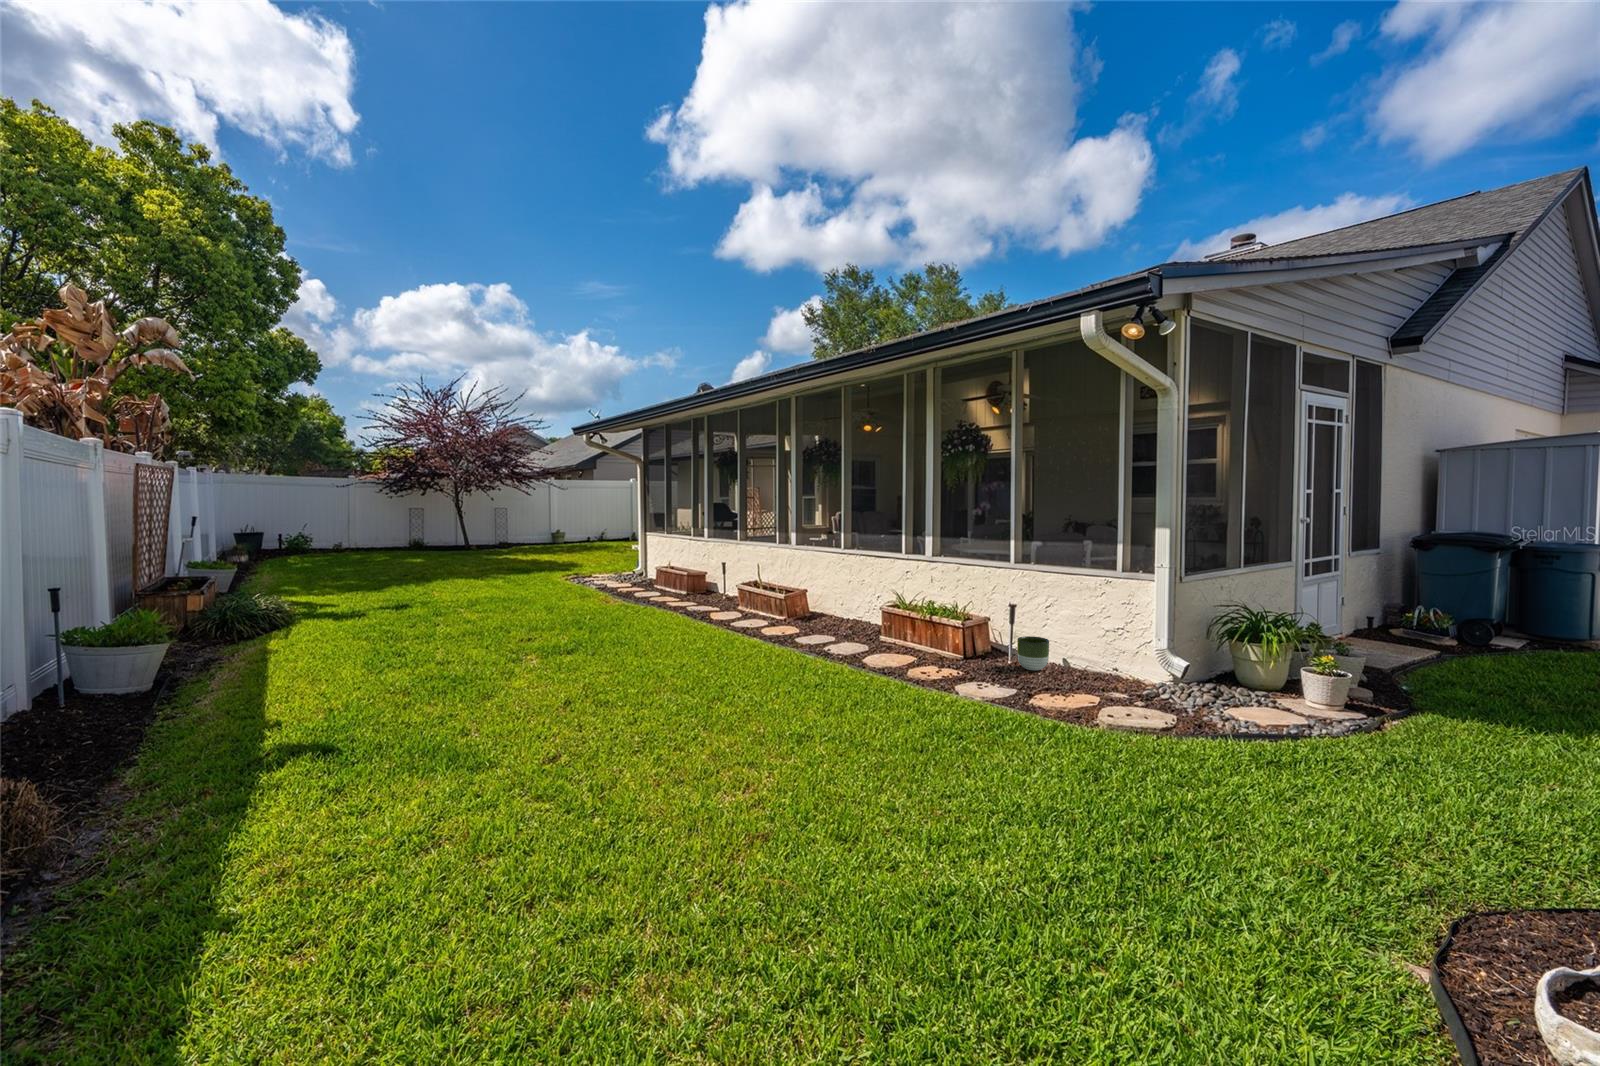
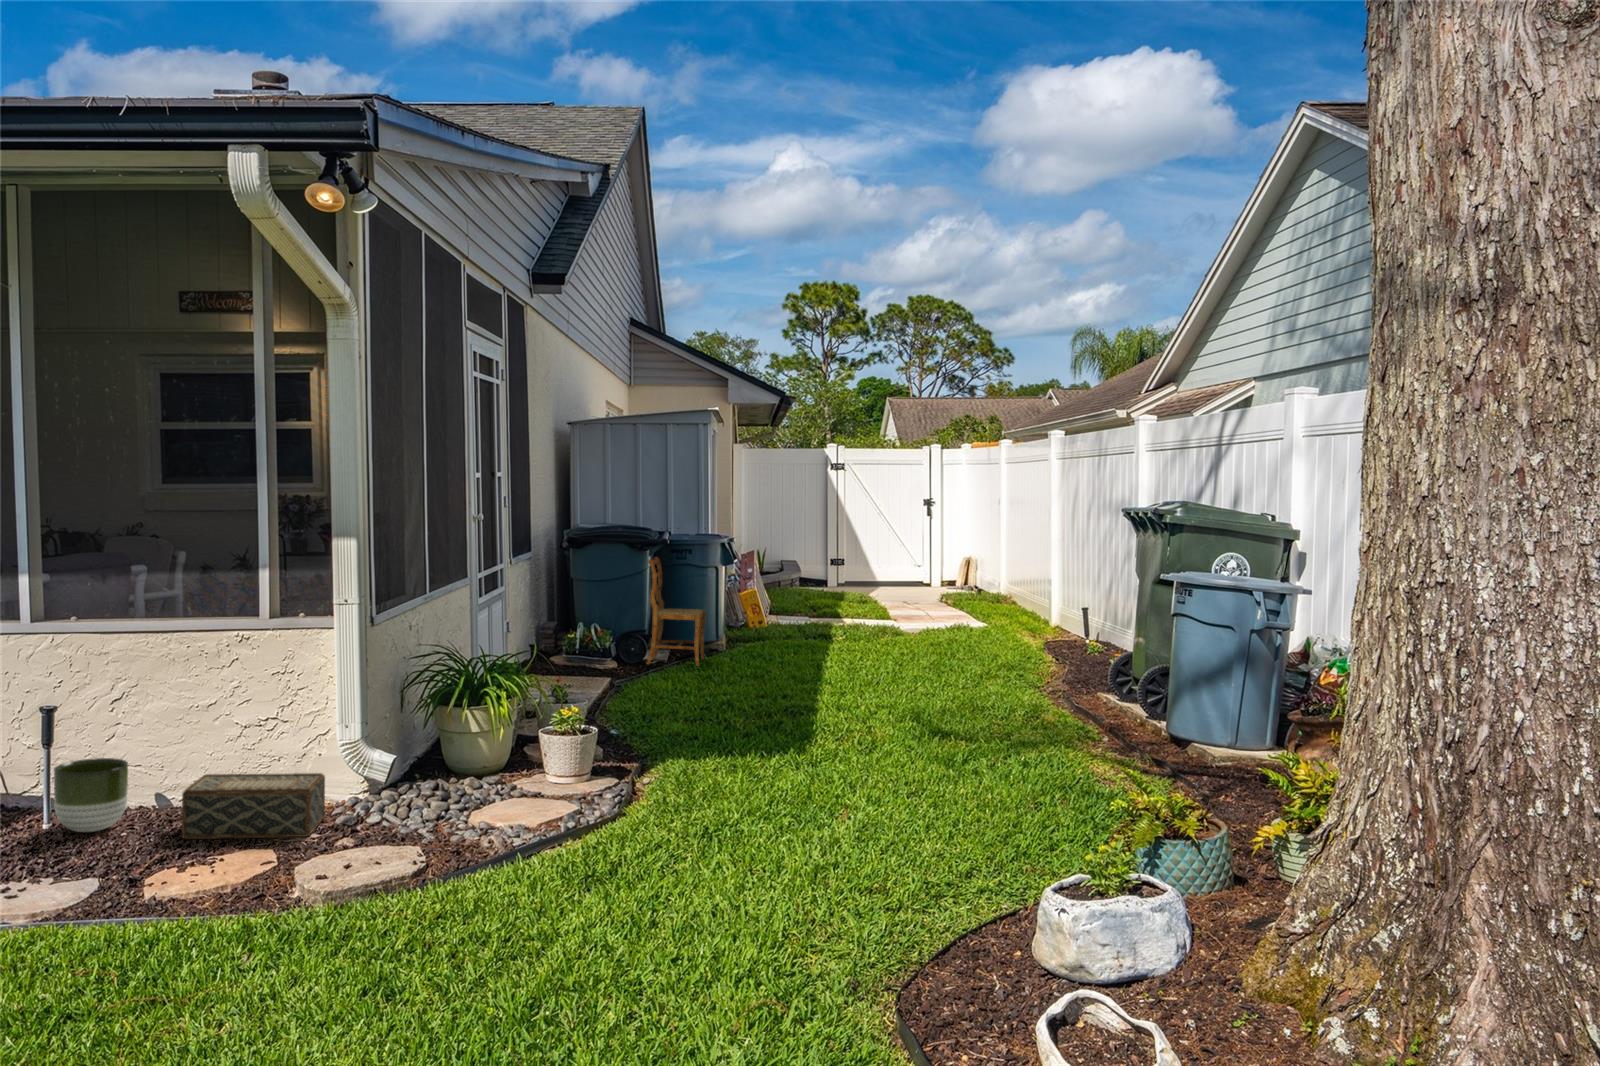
chair: none [1493,561,1572,654] -> present [647,557,706,666]
woven basket: none [1065,654,1143,696] -> present [182,773,325,839]

